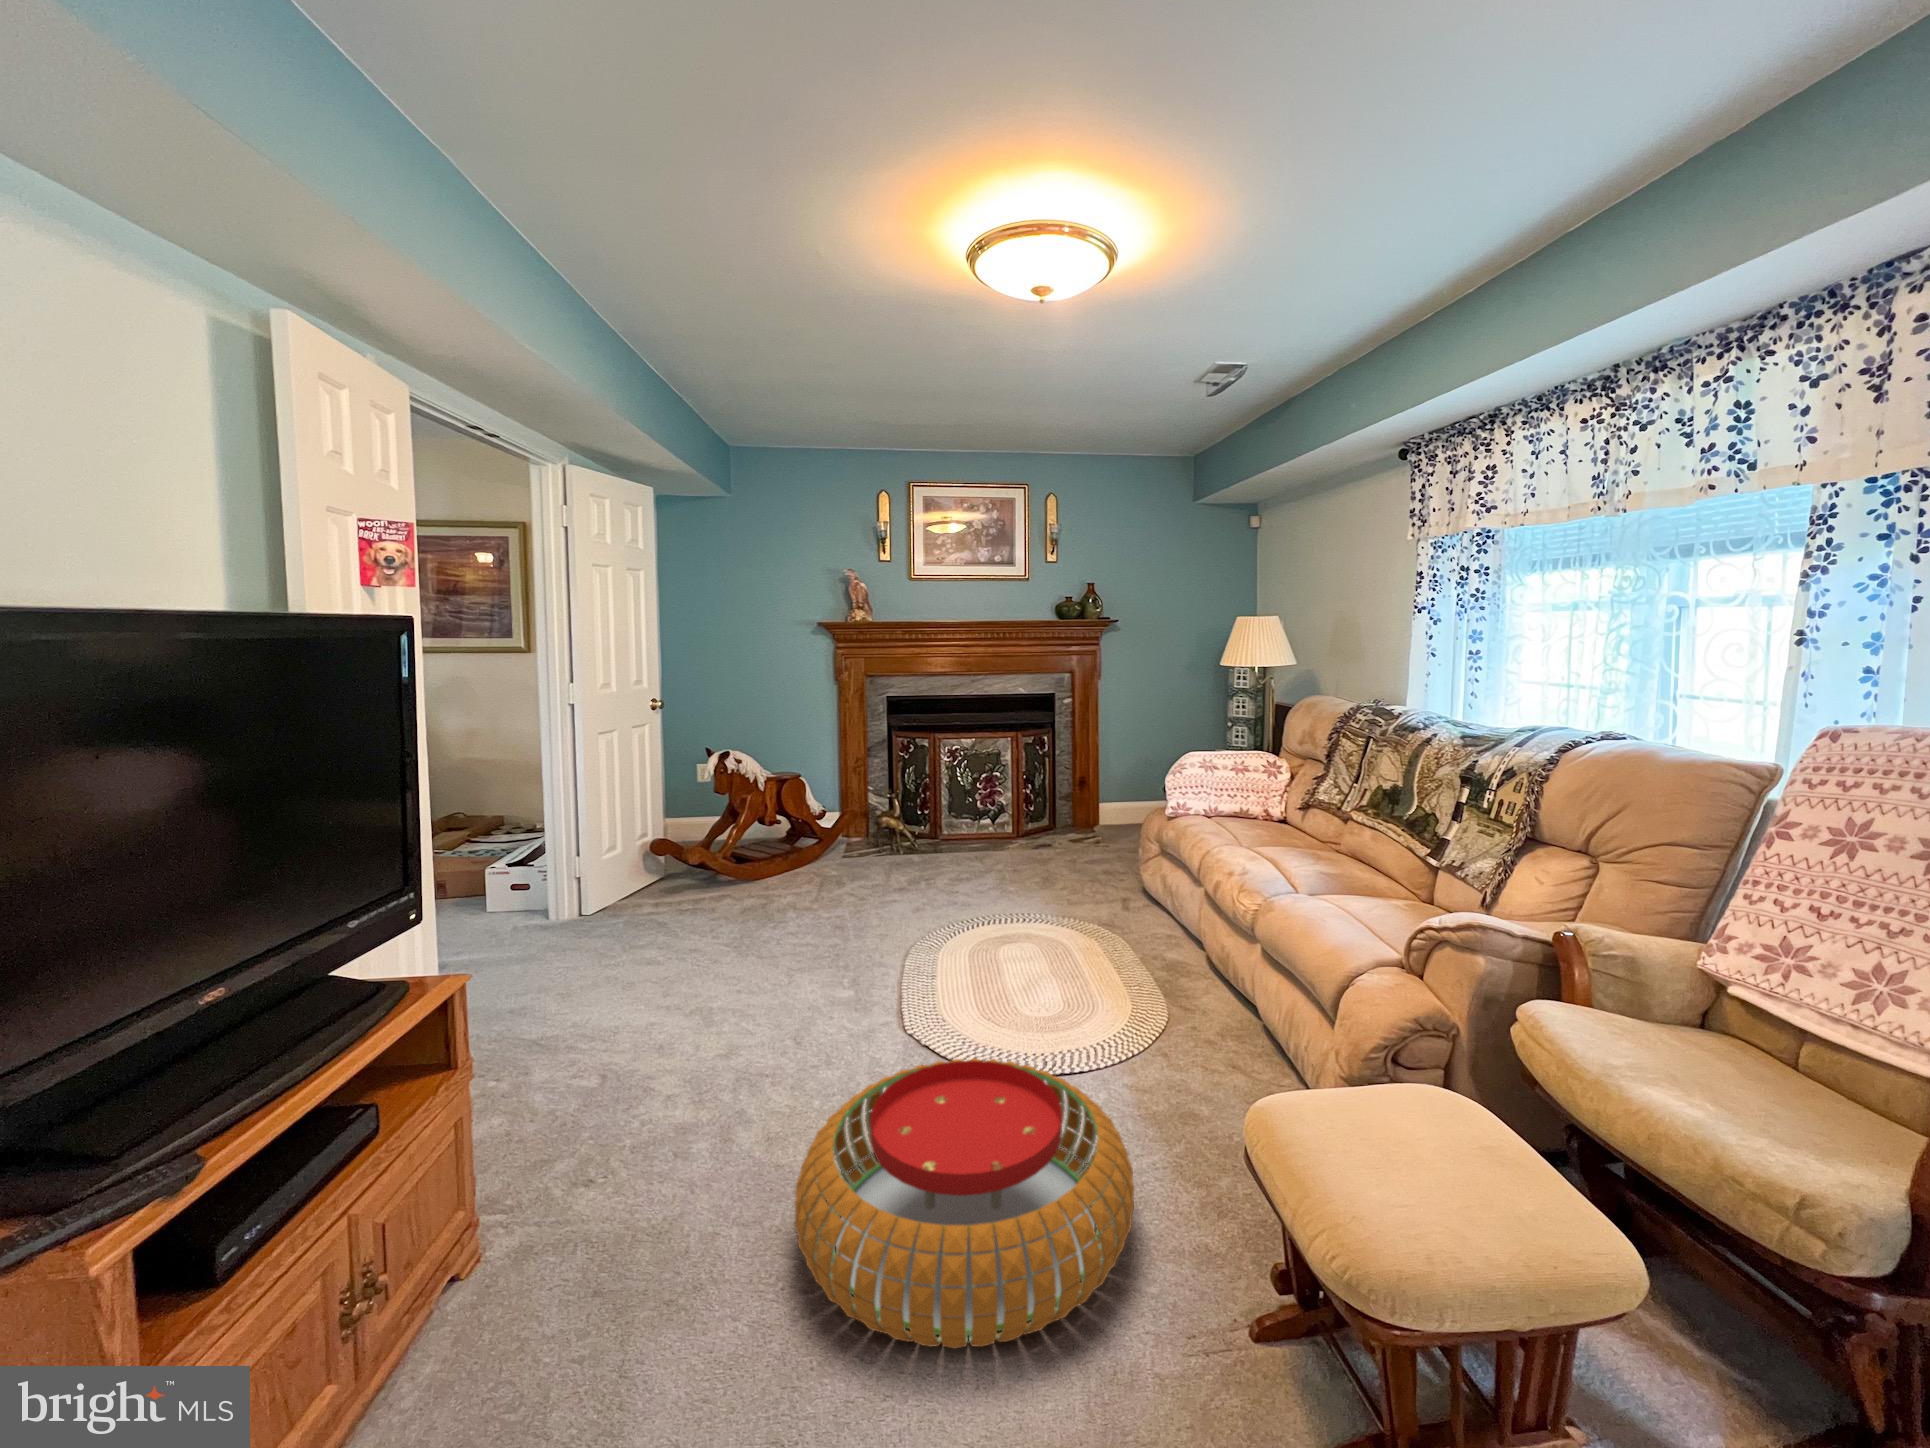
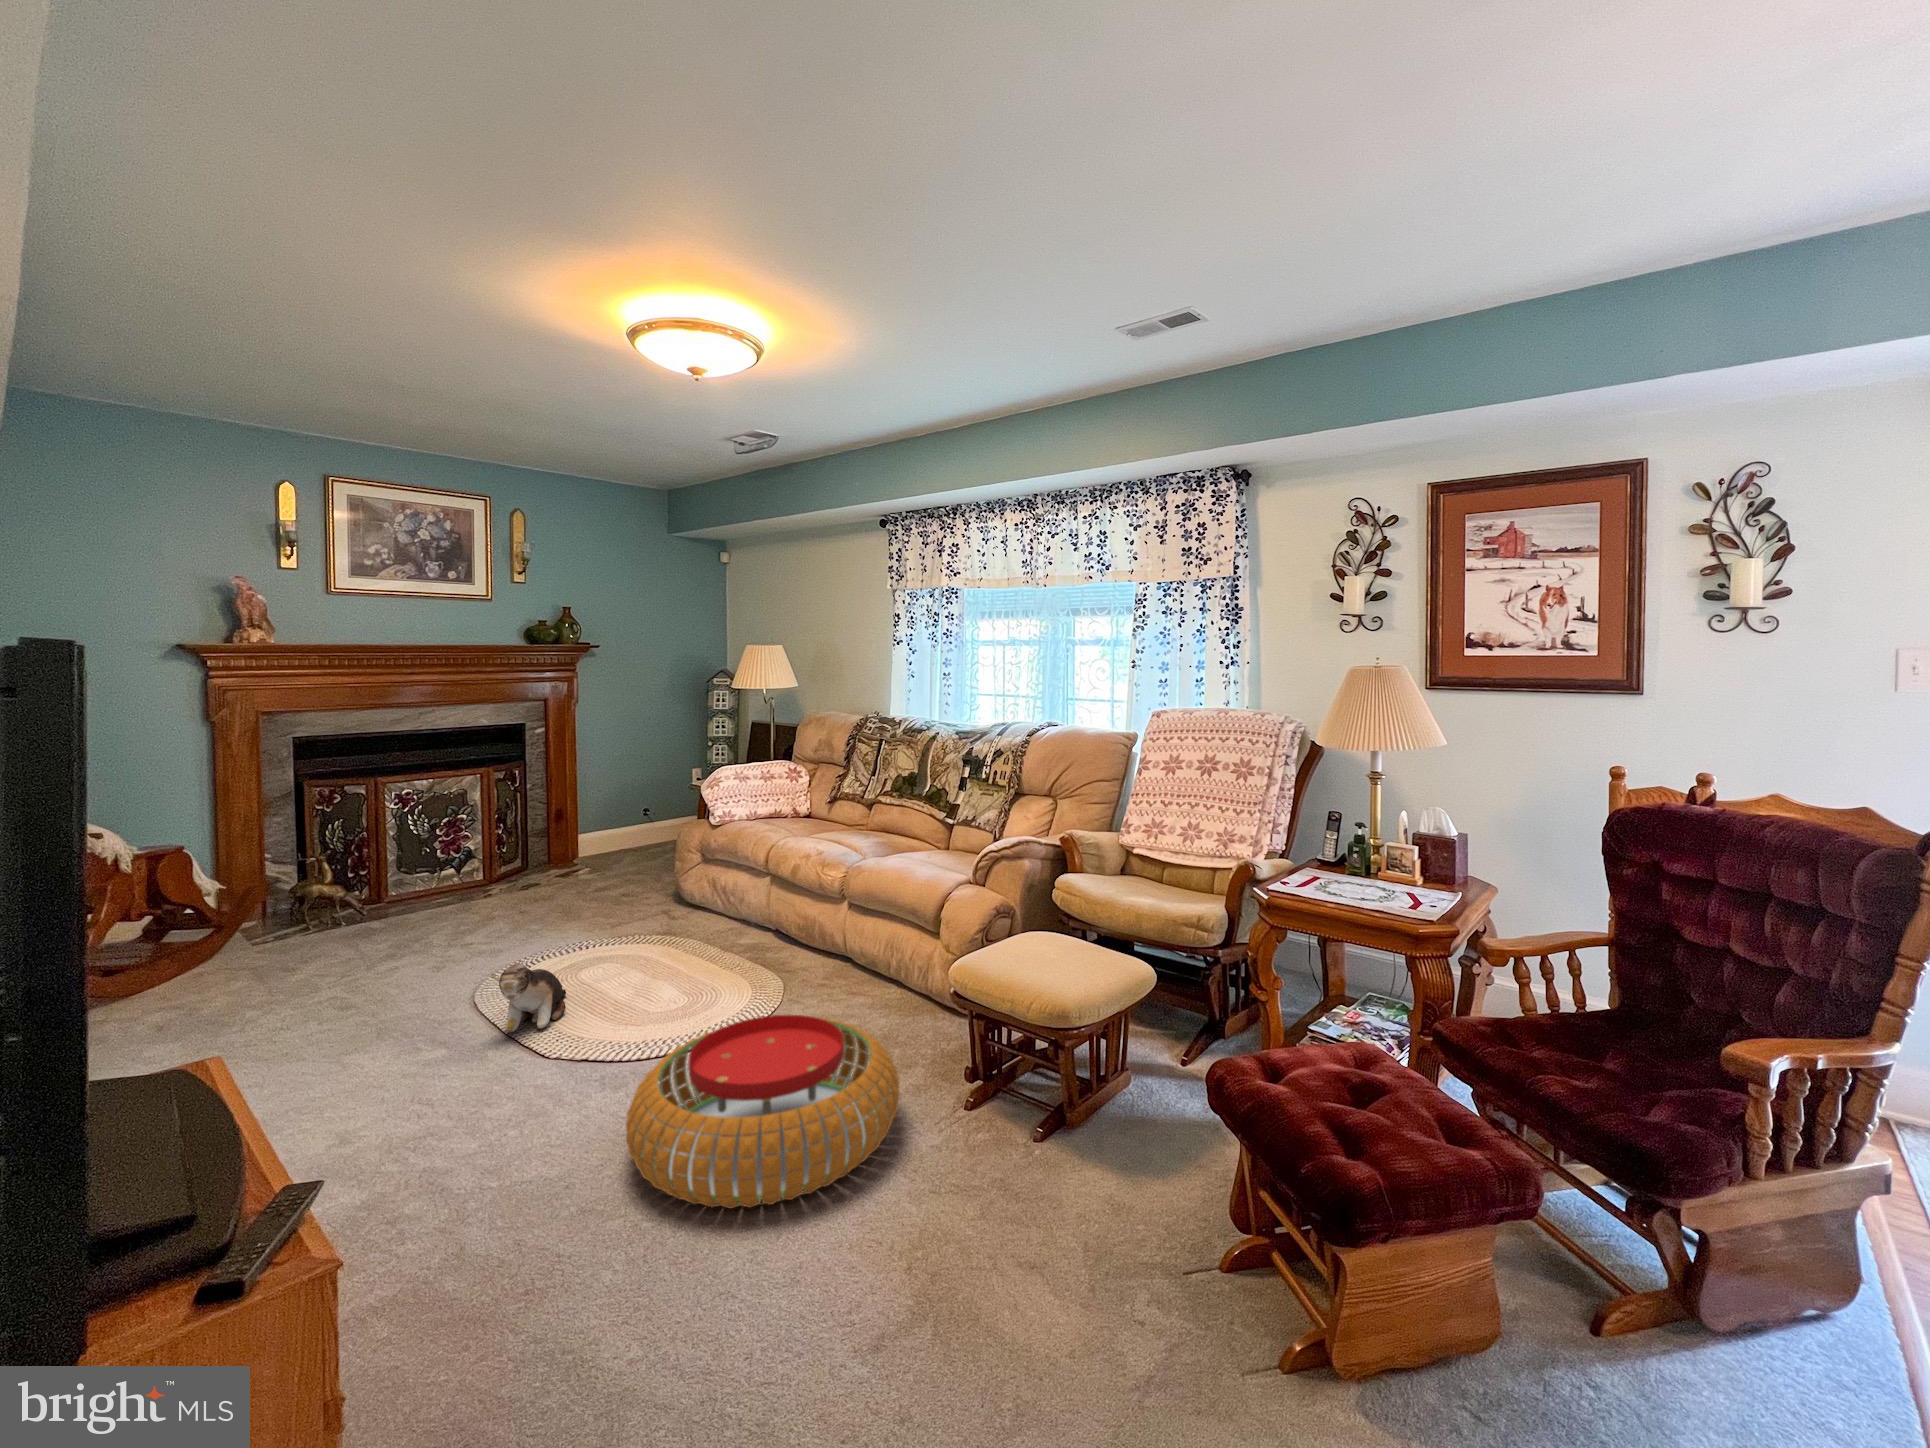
plush toy: none [873,918,968,986] -> present [491,963,566,1032]

